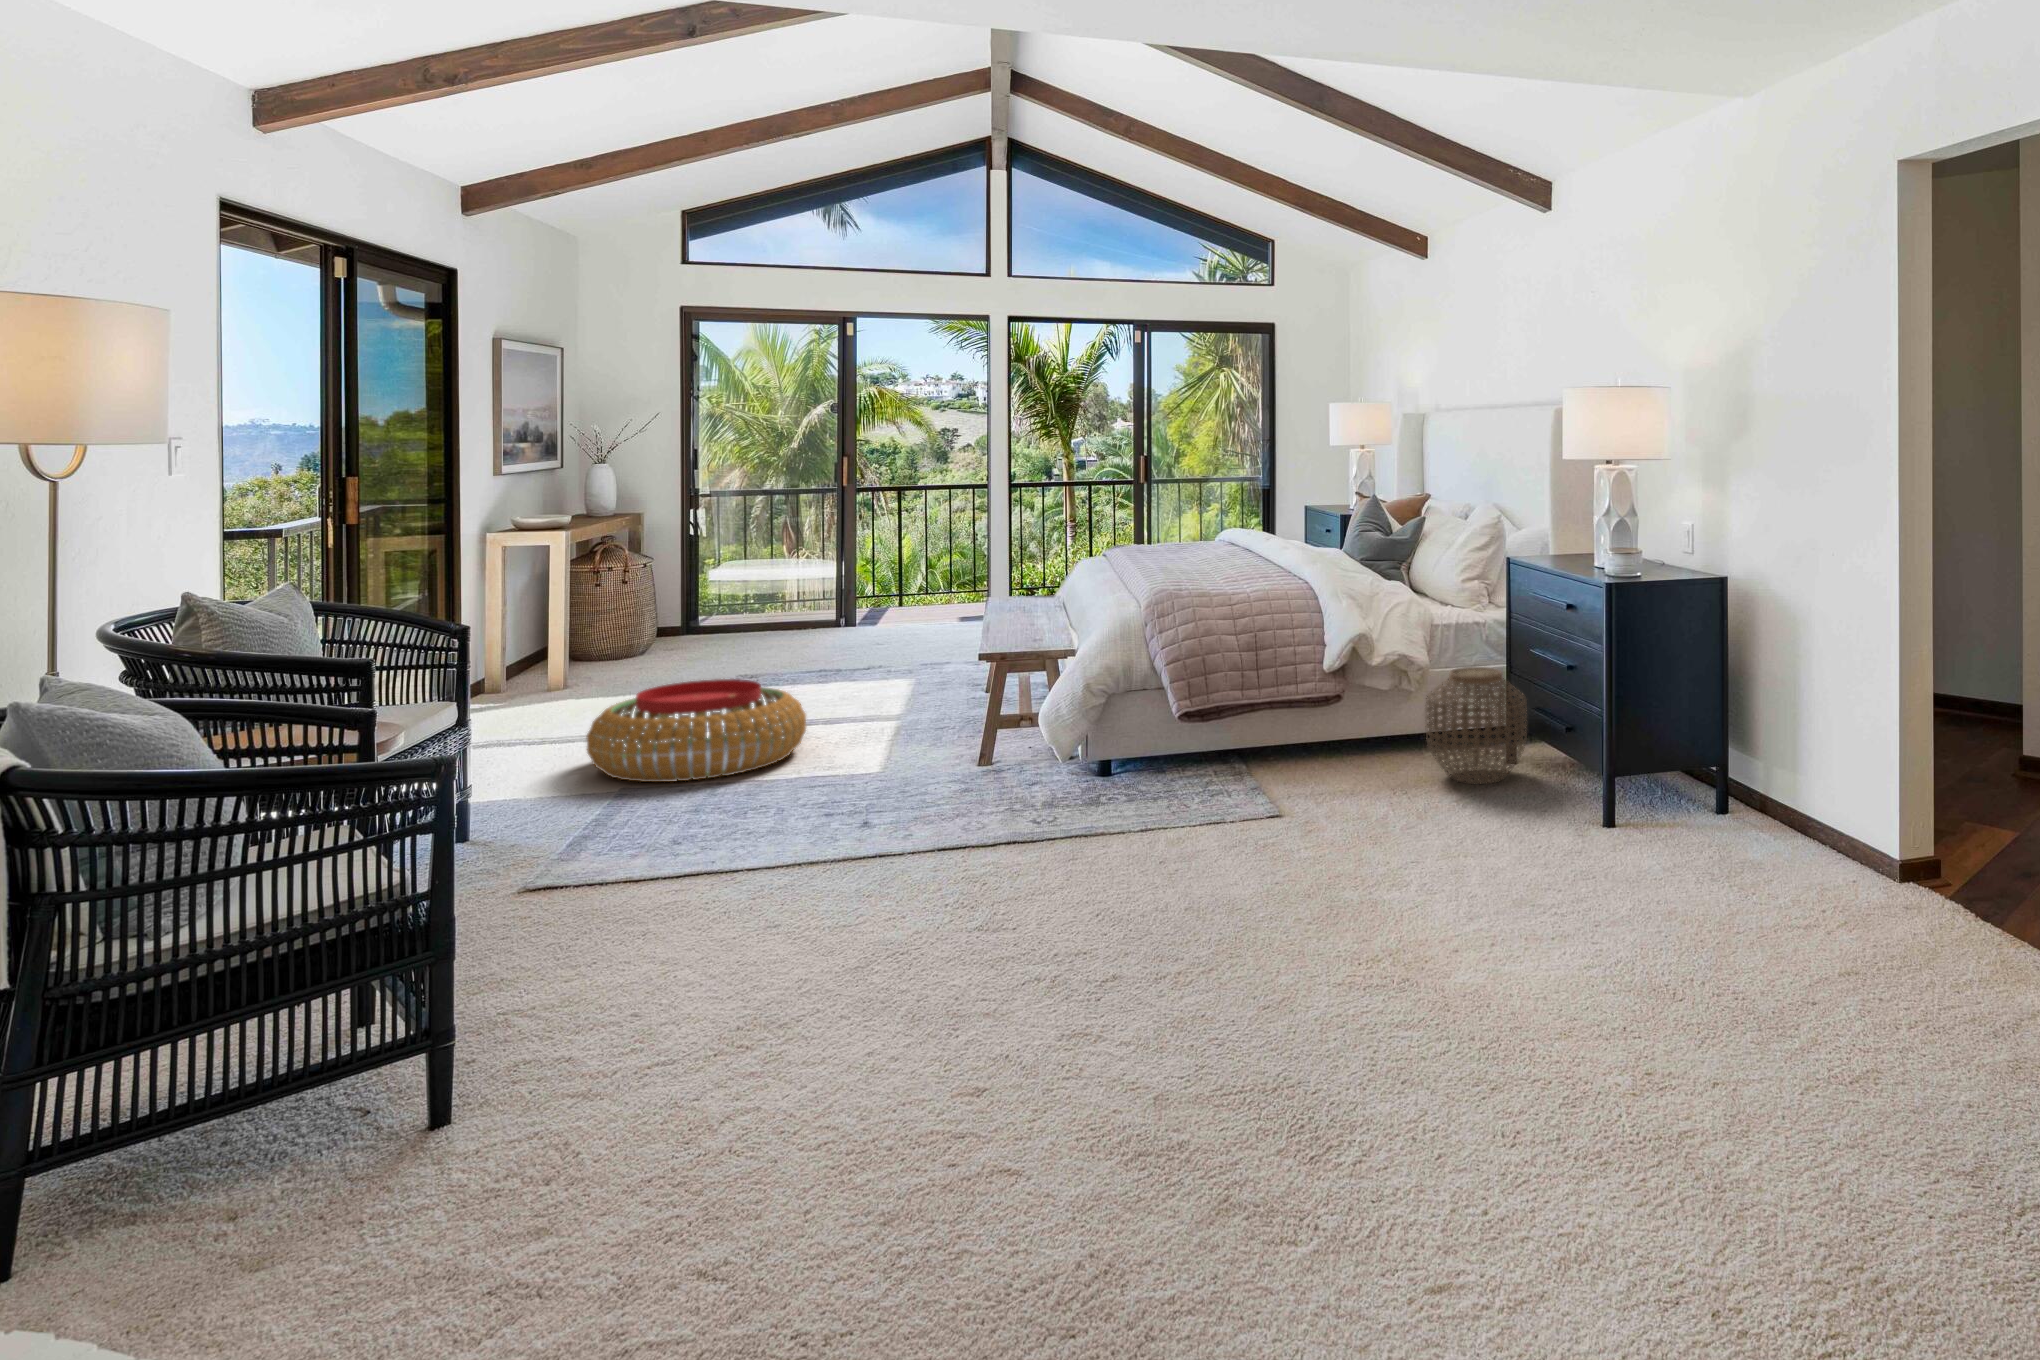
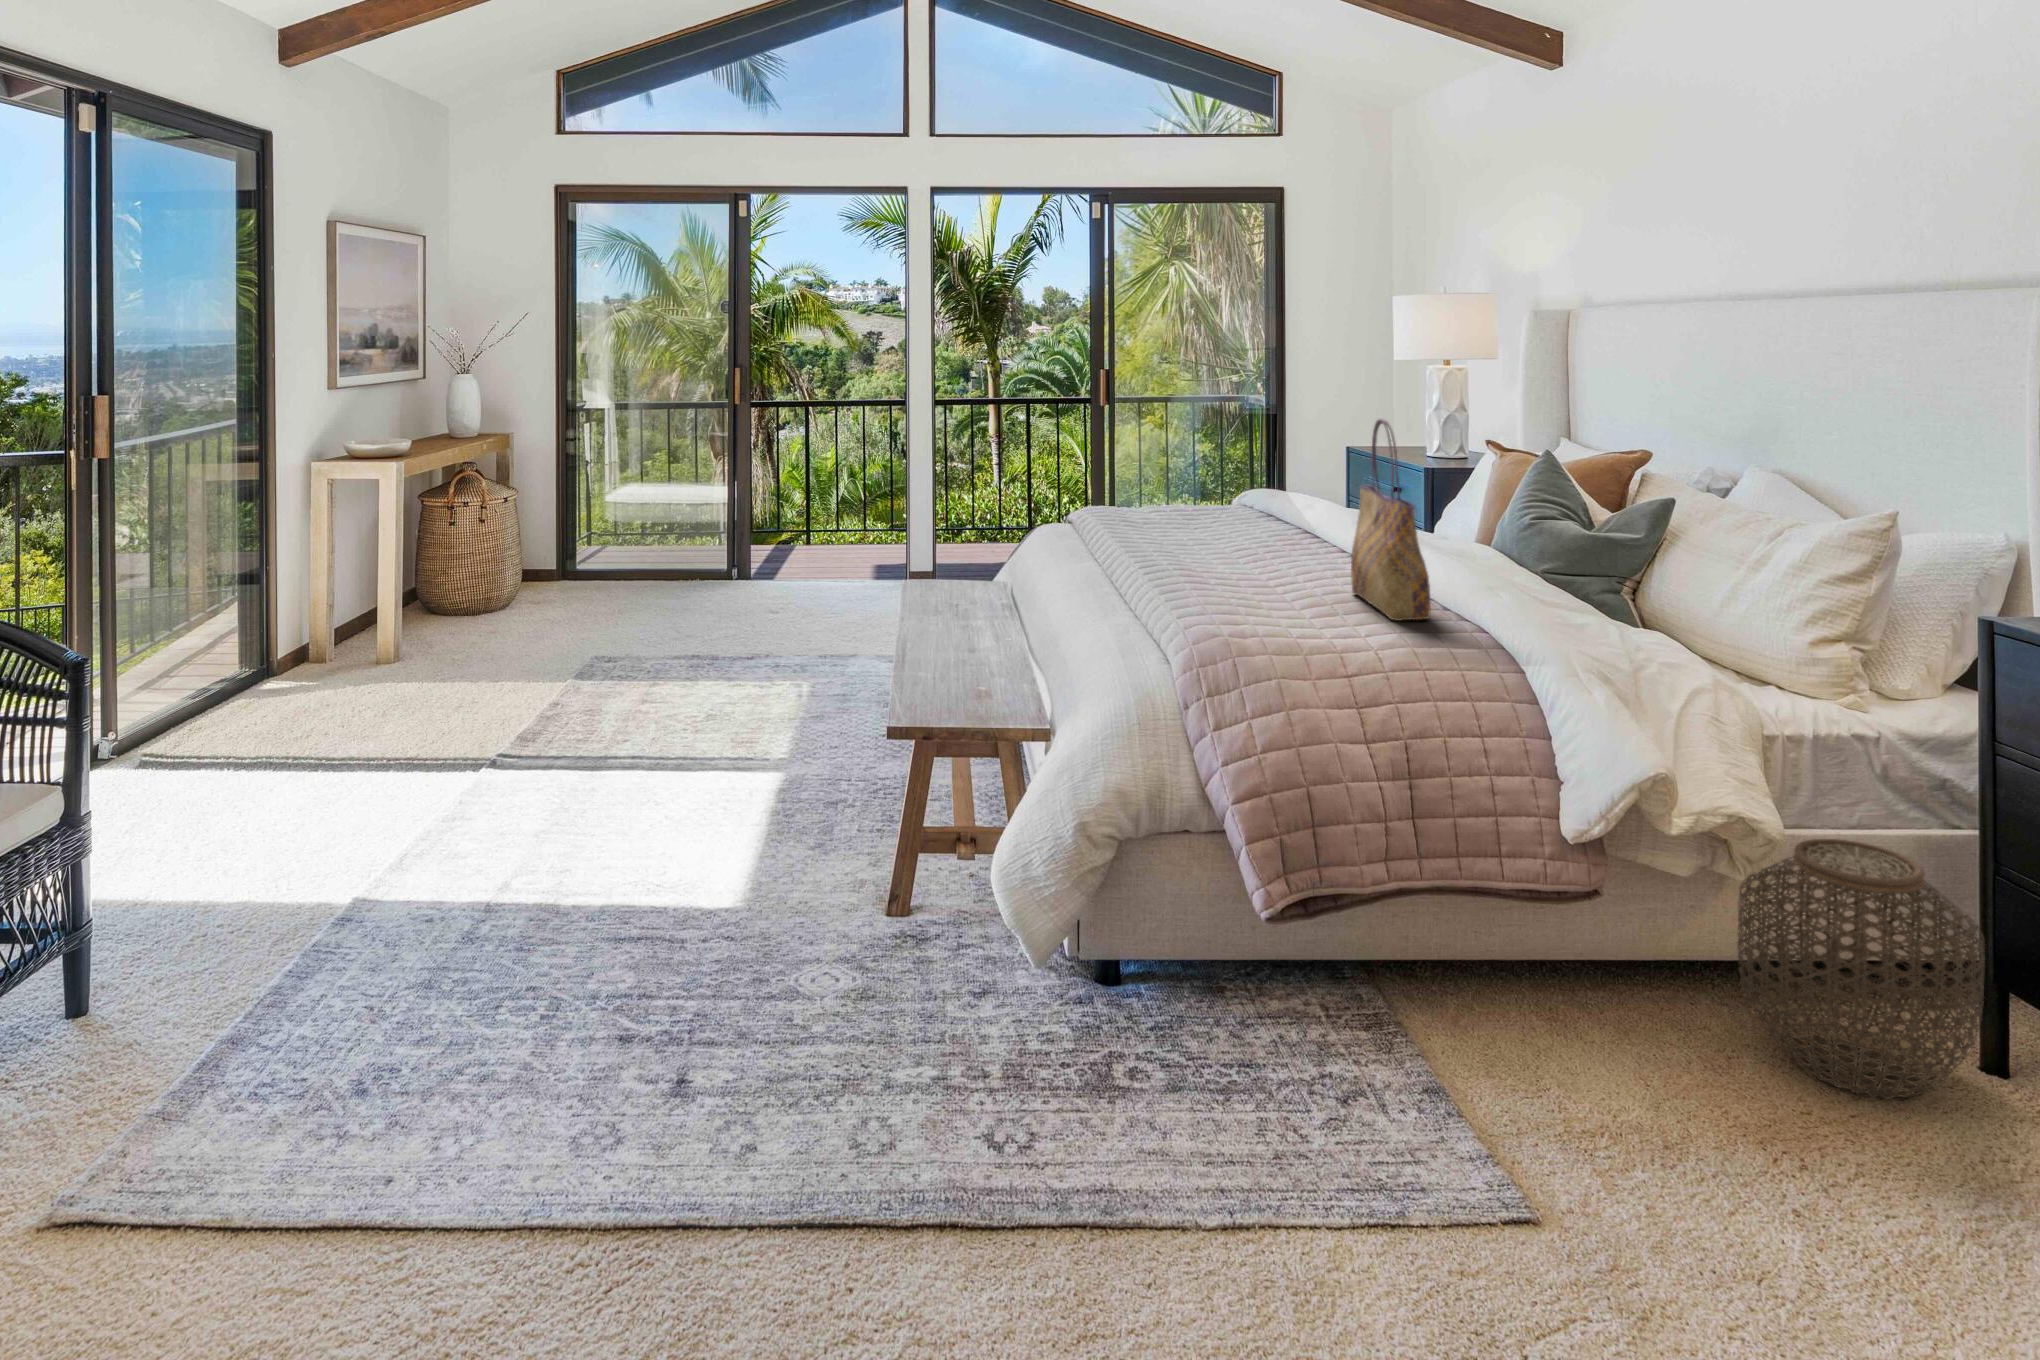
tote bag: none [1257,465,1291,578] -> present [1351,419,1431,621]
pouf: present [587,679,806,782] -> none [339,708,647,884]

